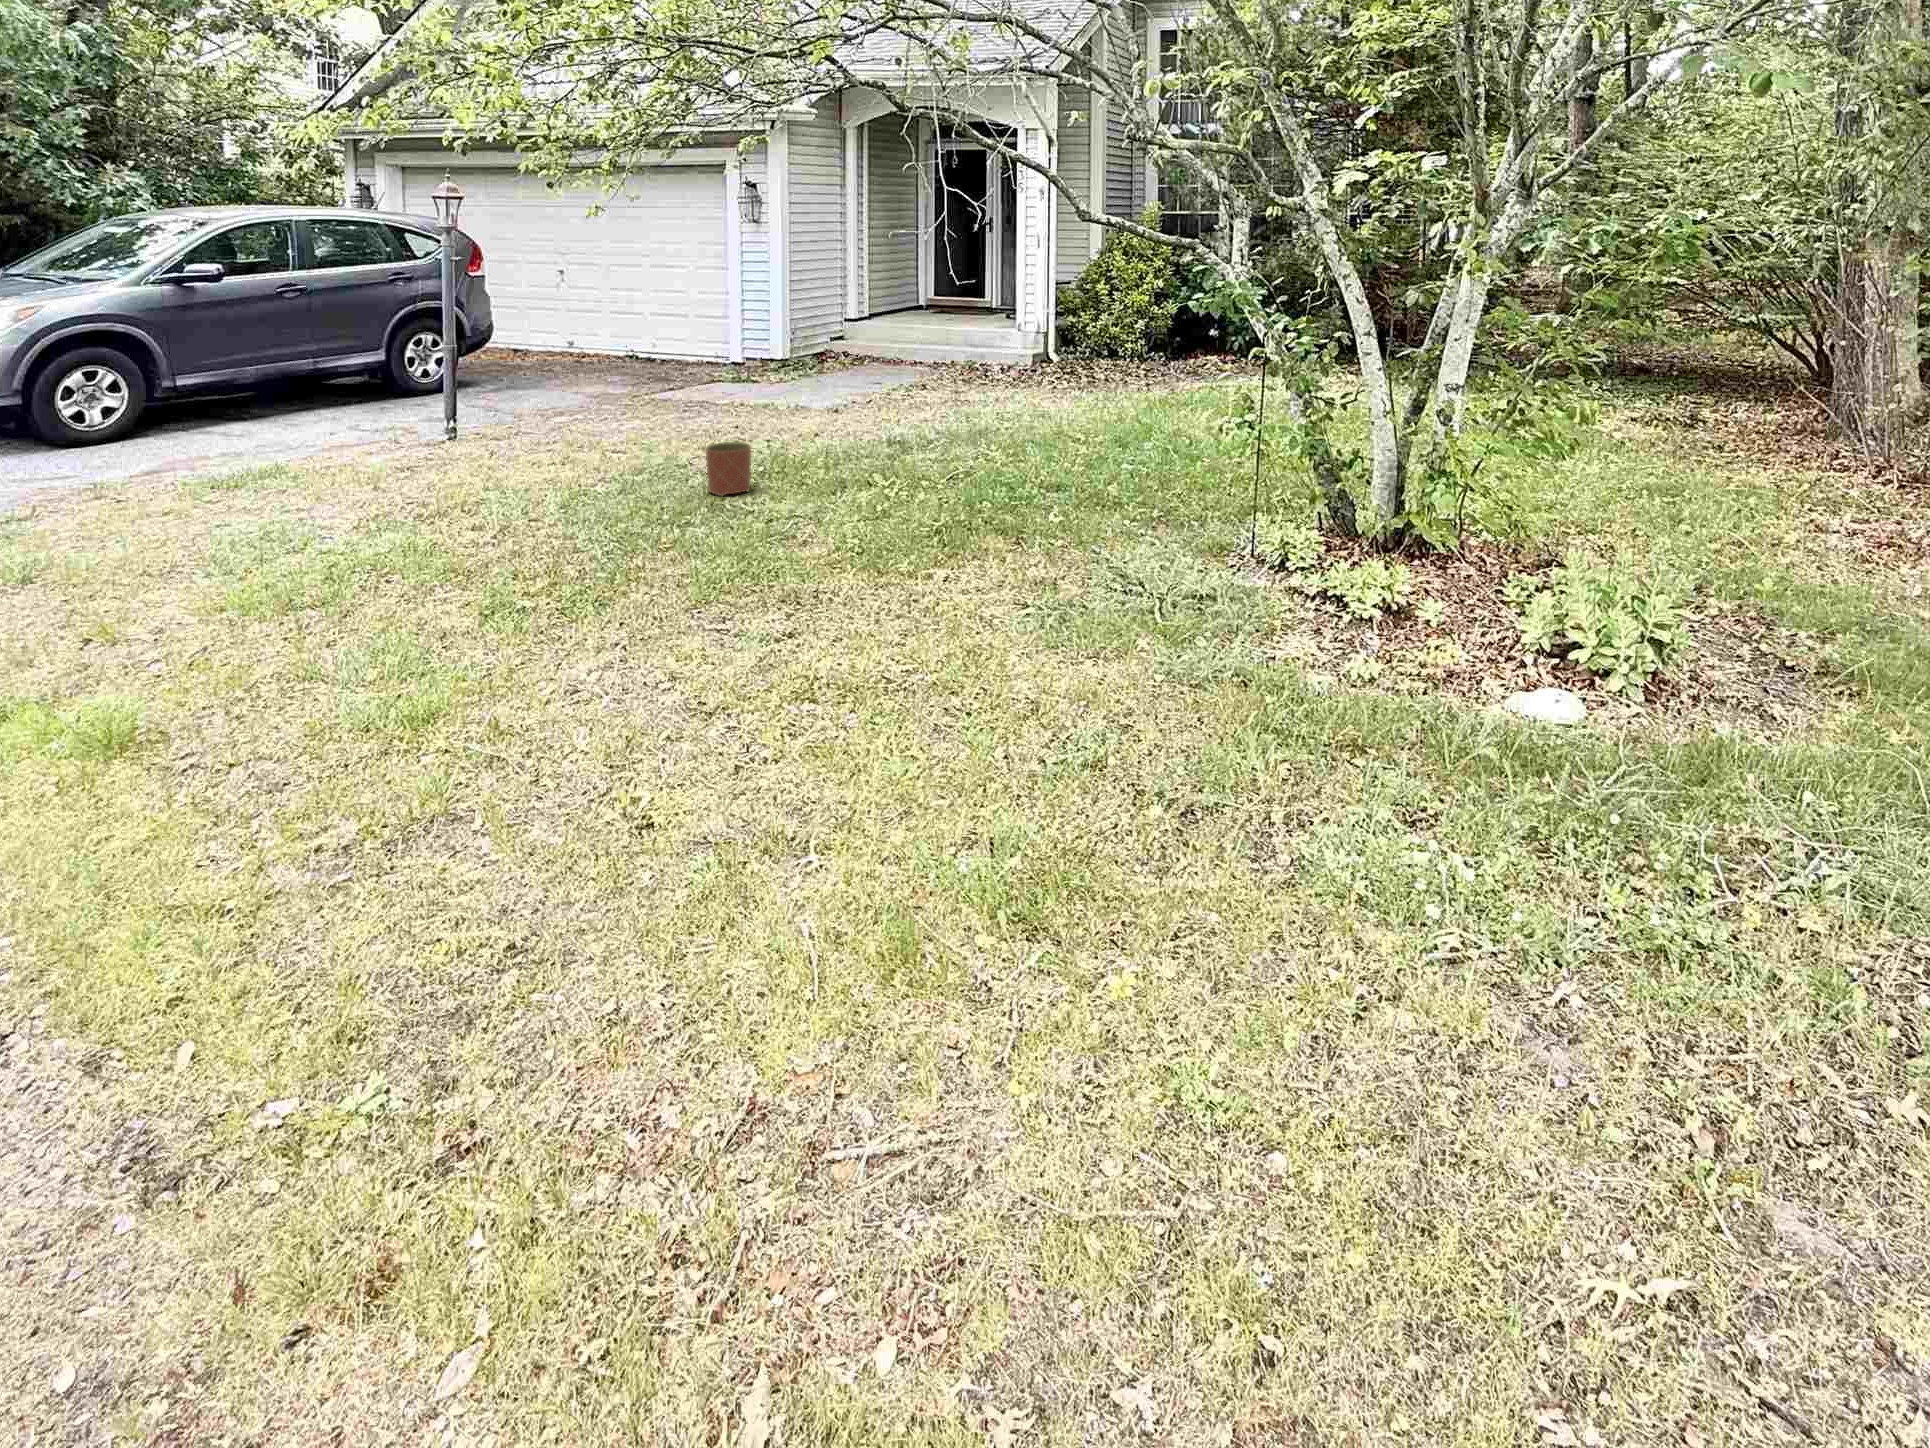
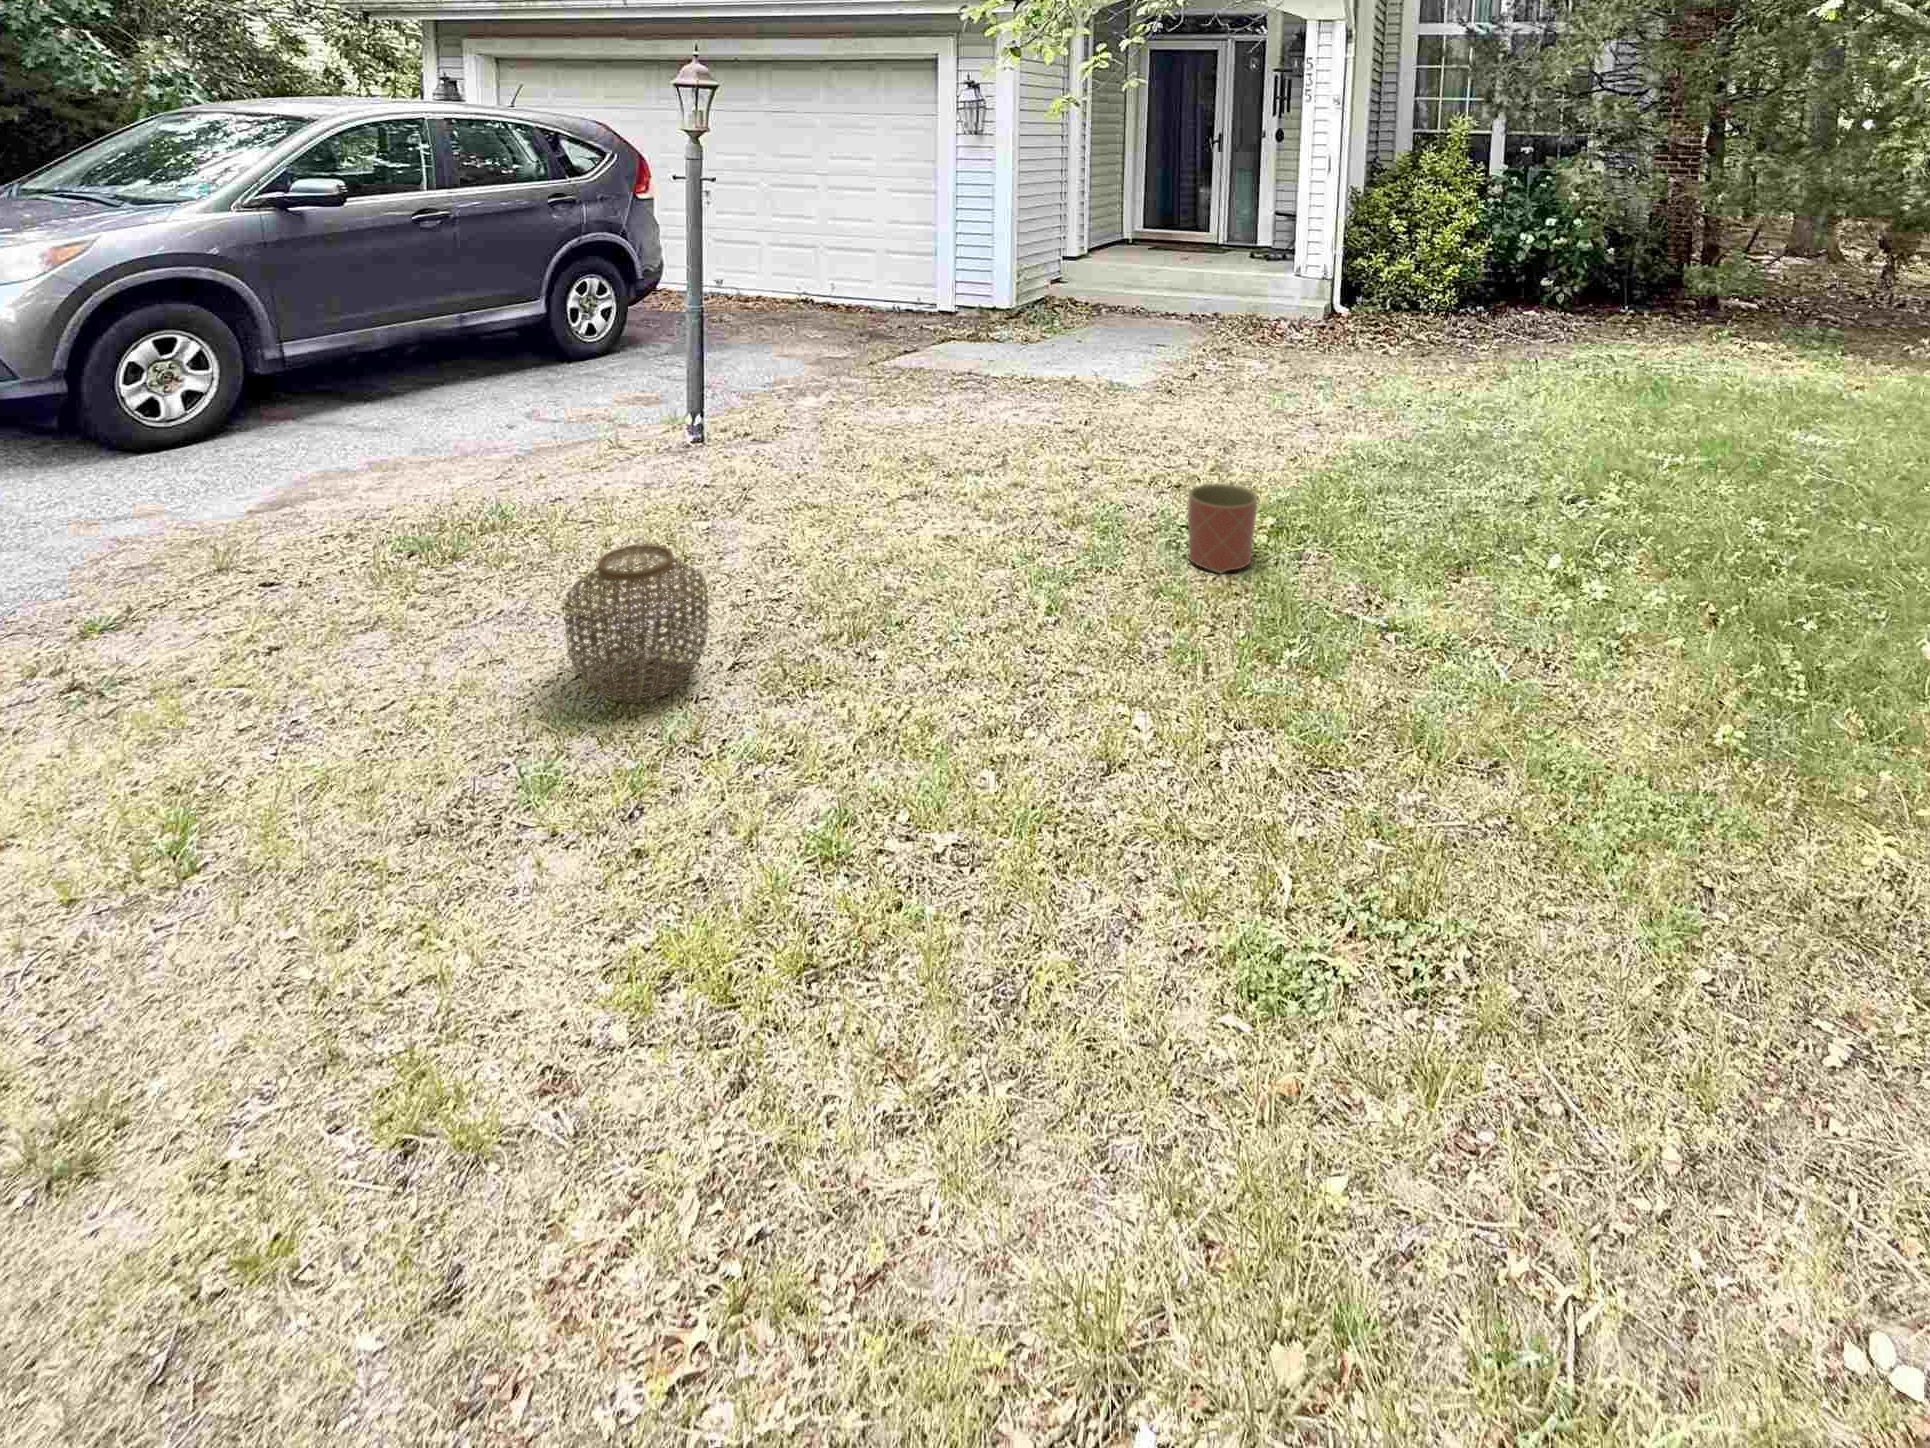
woven basket: none [261,457,352,544] -> present [565,544,708,703]

